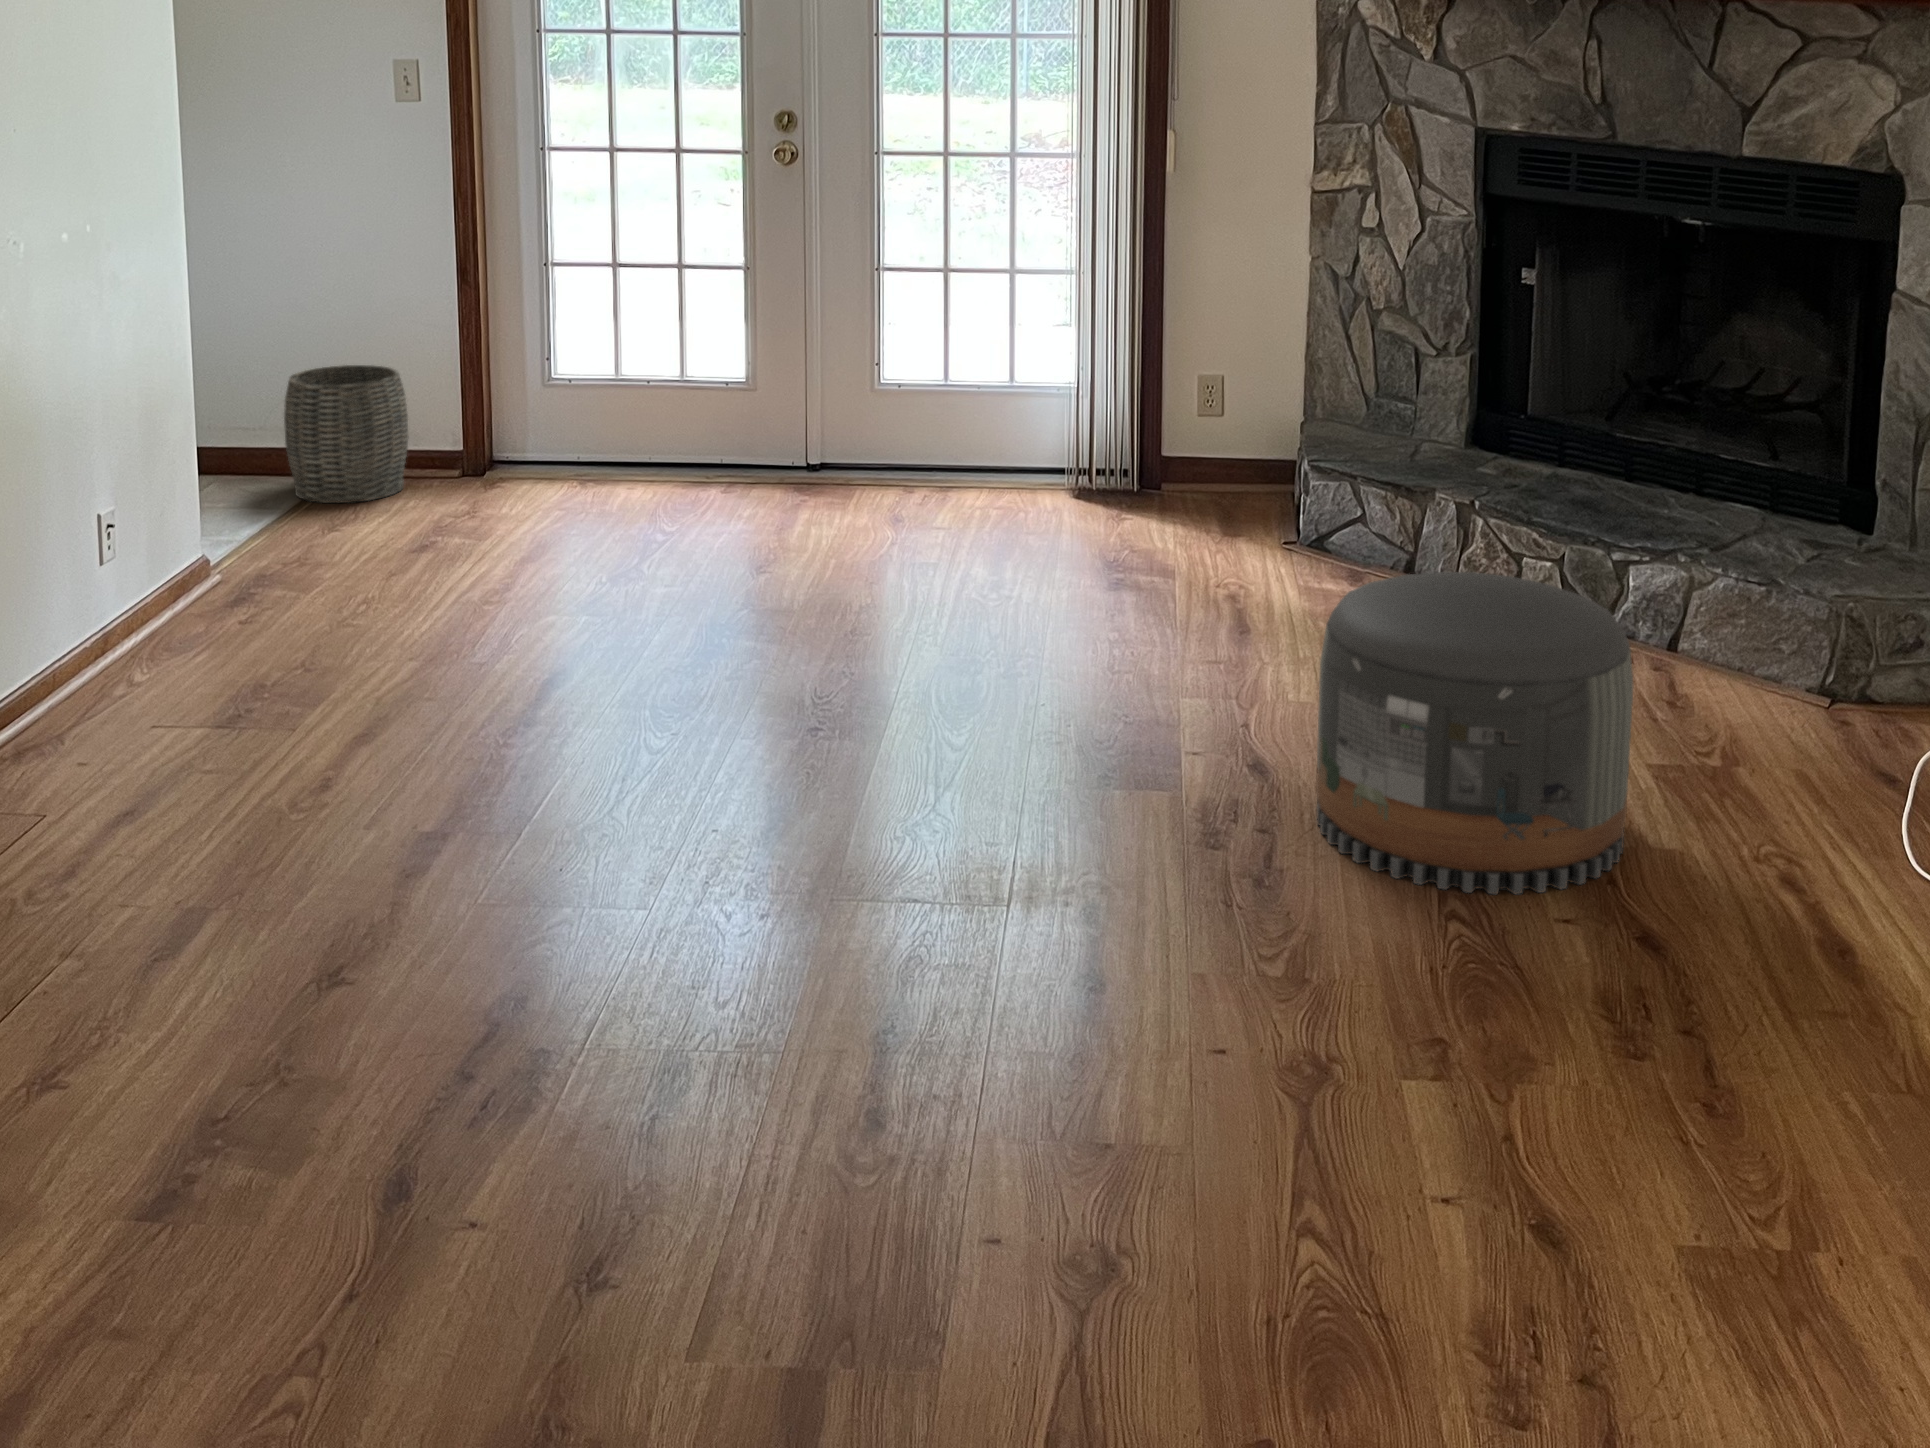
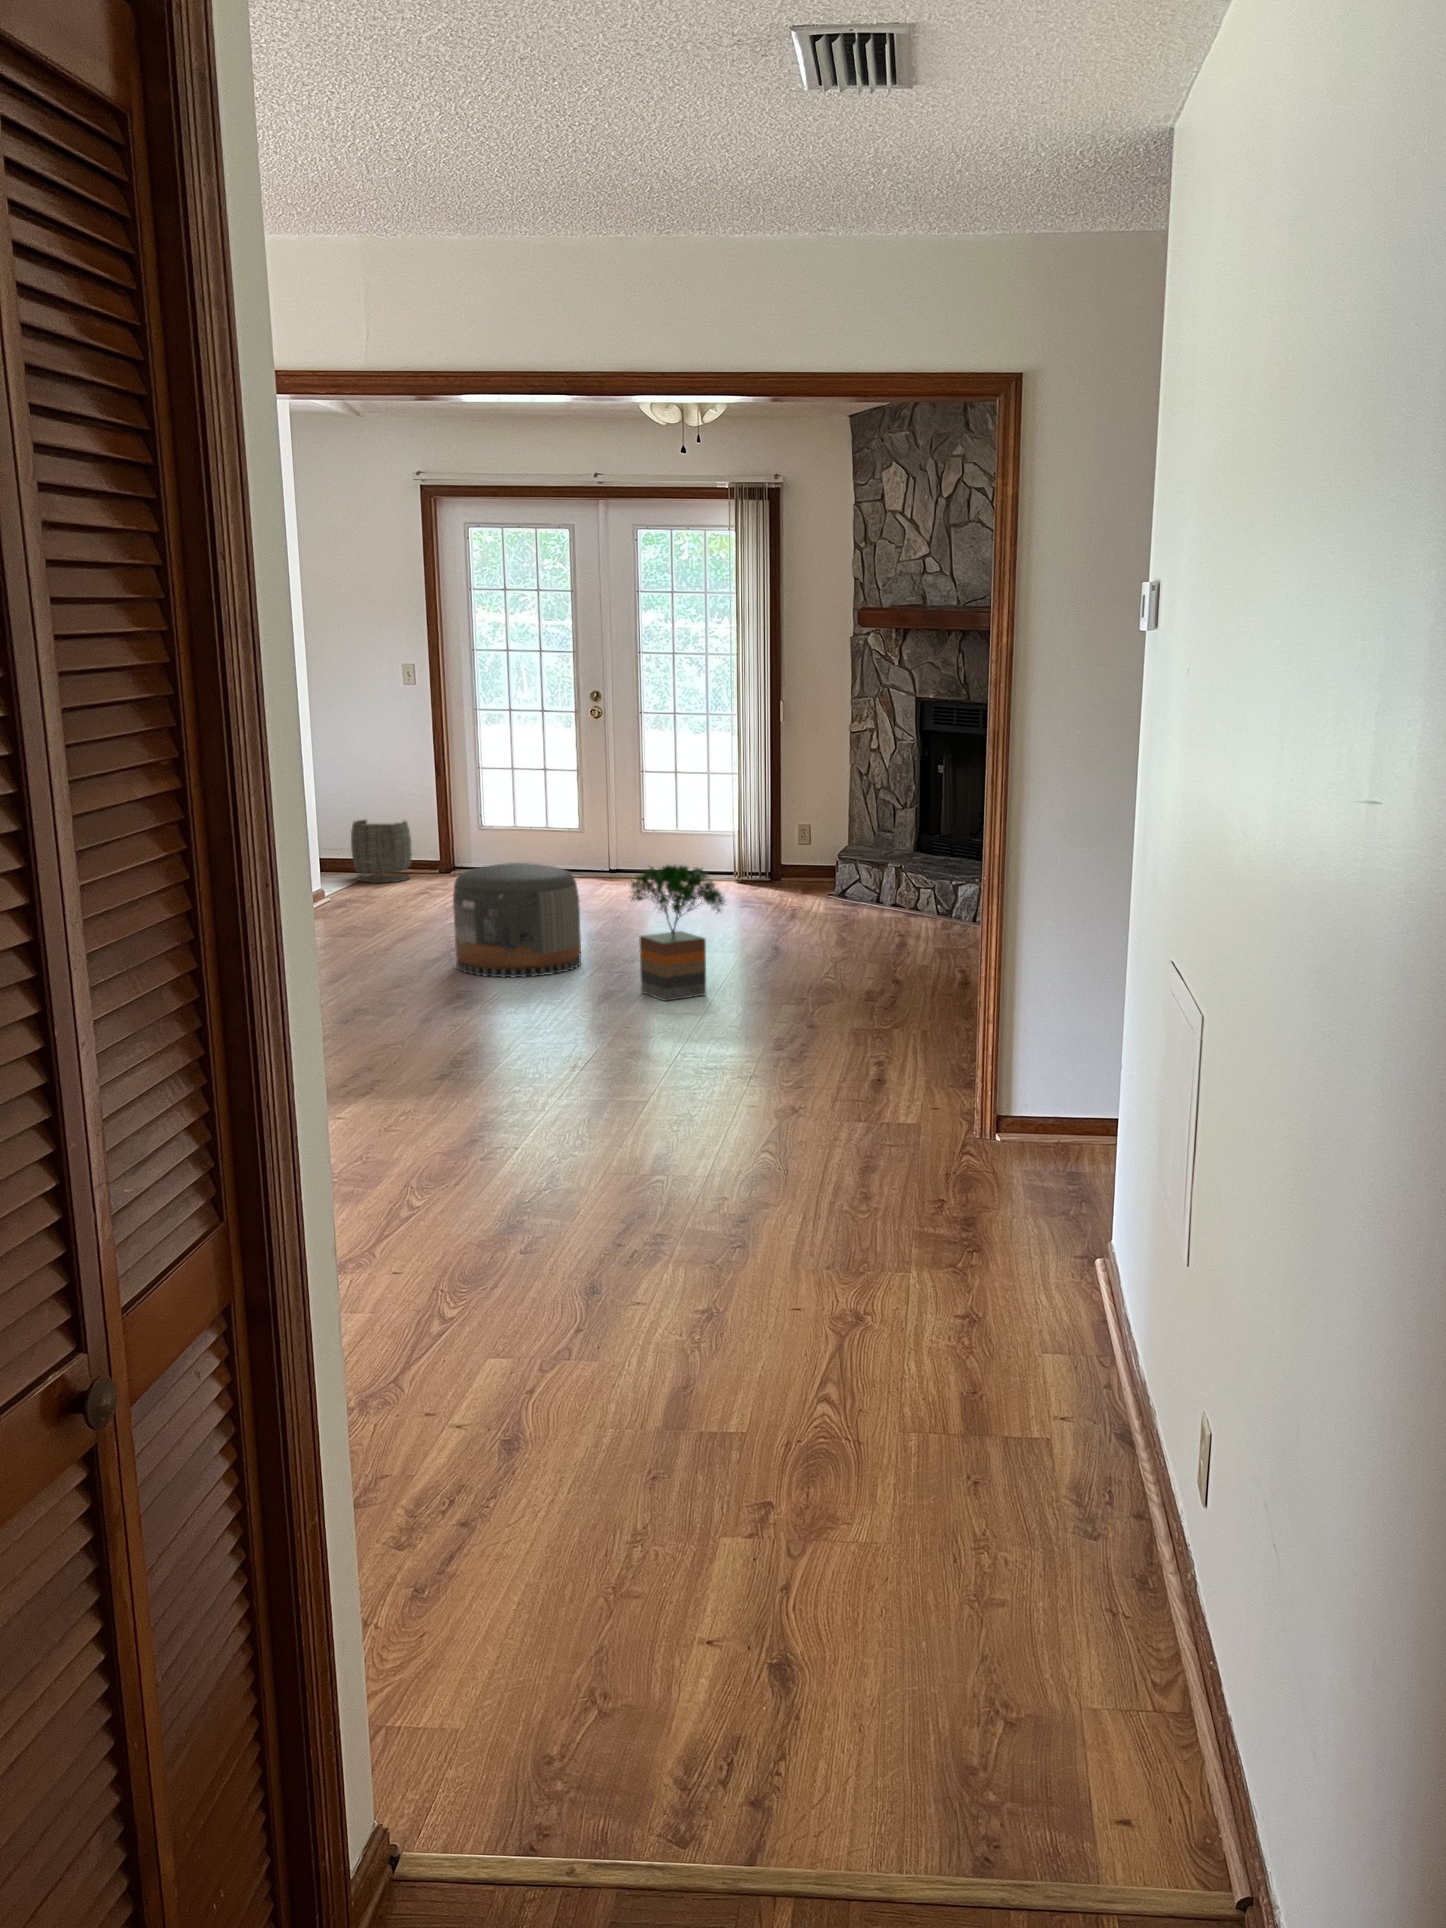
pouf: present [1316,572,1633,894] -> present [453,863,581,978]
potted tree: none [964,660,1255,1077] -> present [629,865,726,1001]

